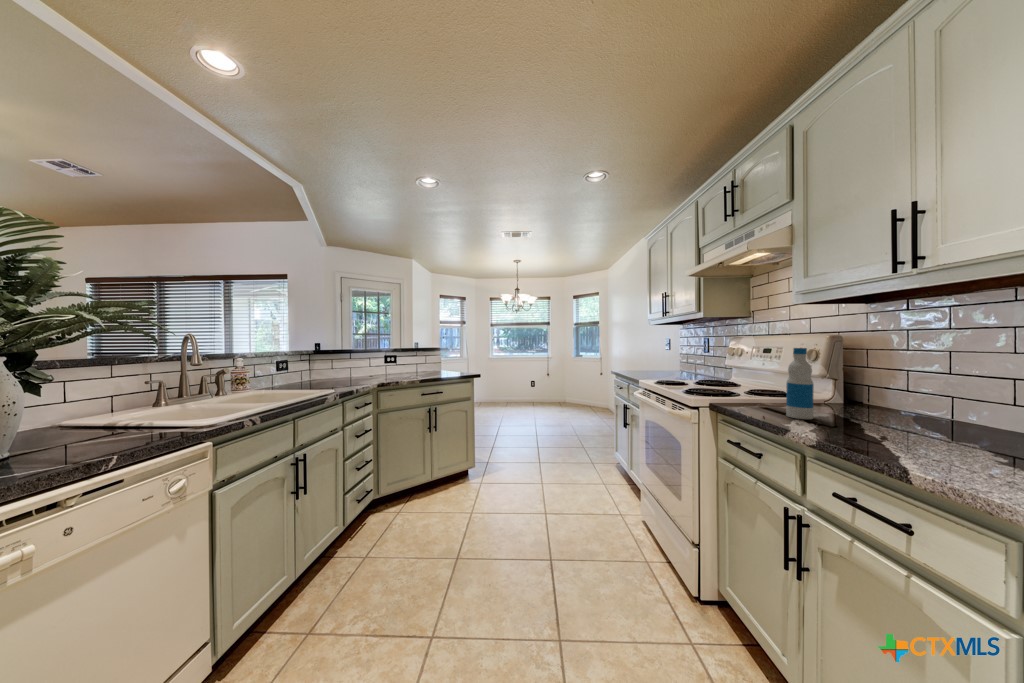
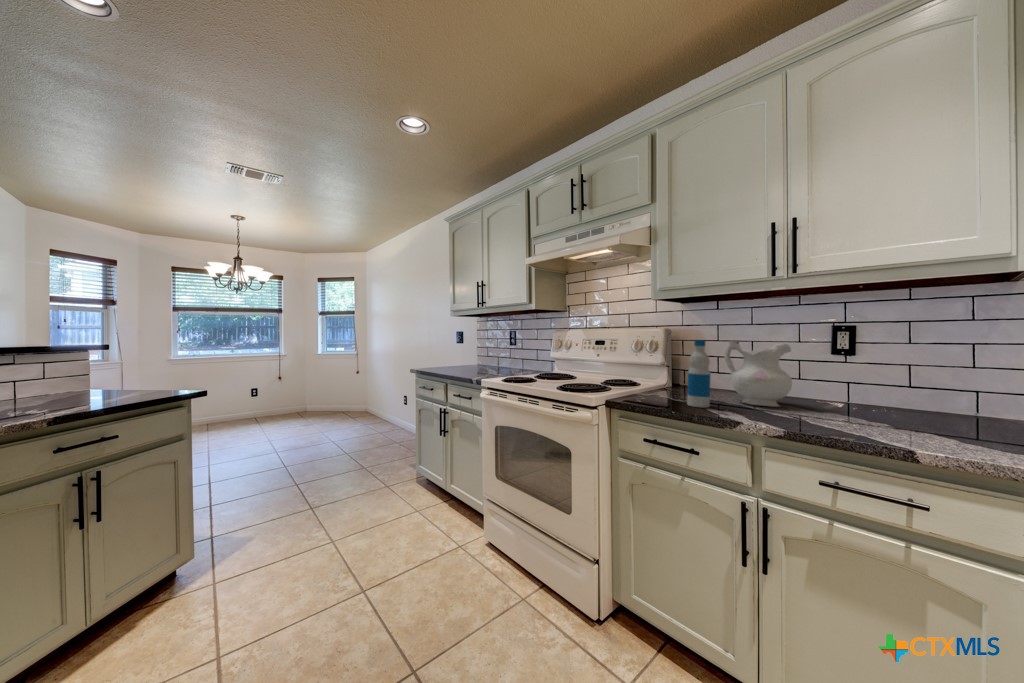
ceramic pitcher: none [861,349,957,433] -> present [724,341,792,407]

